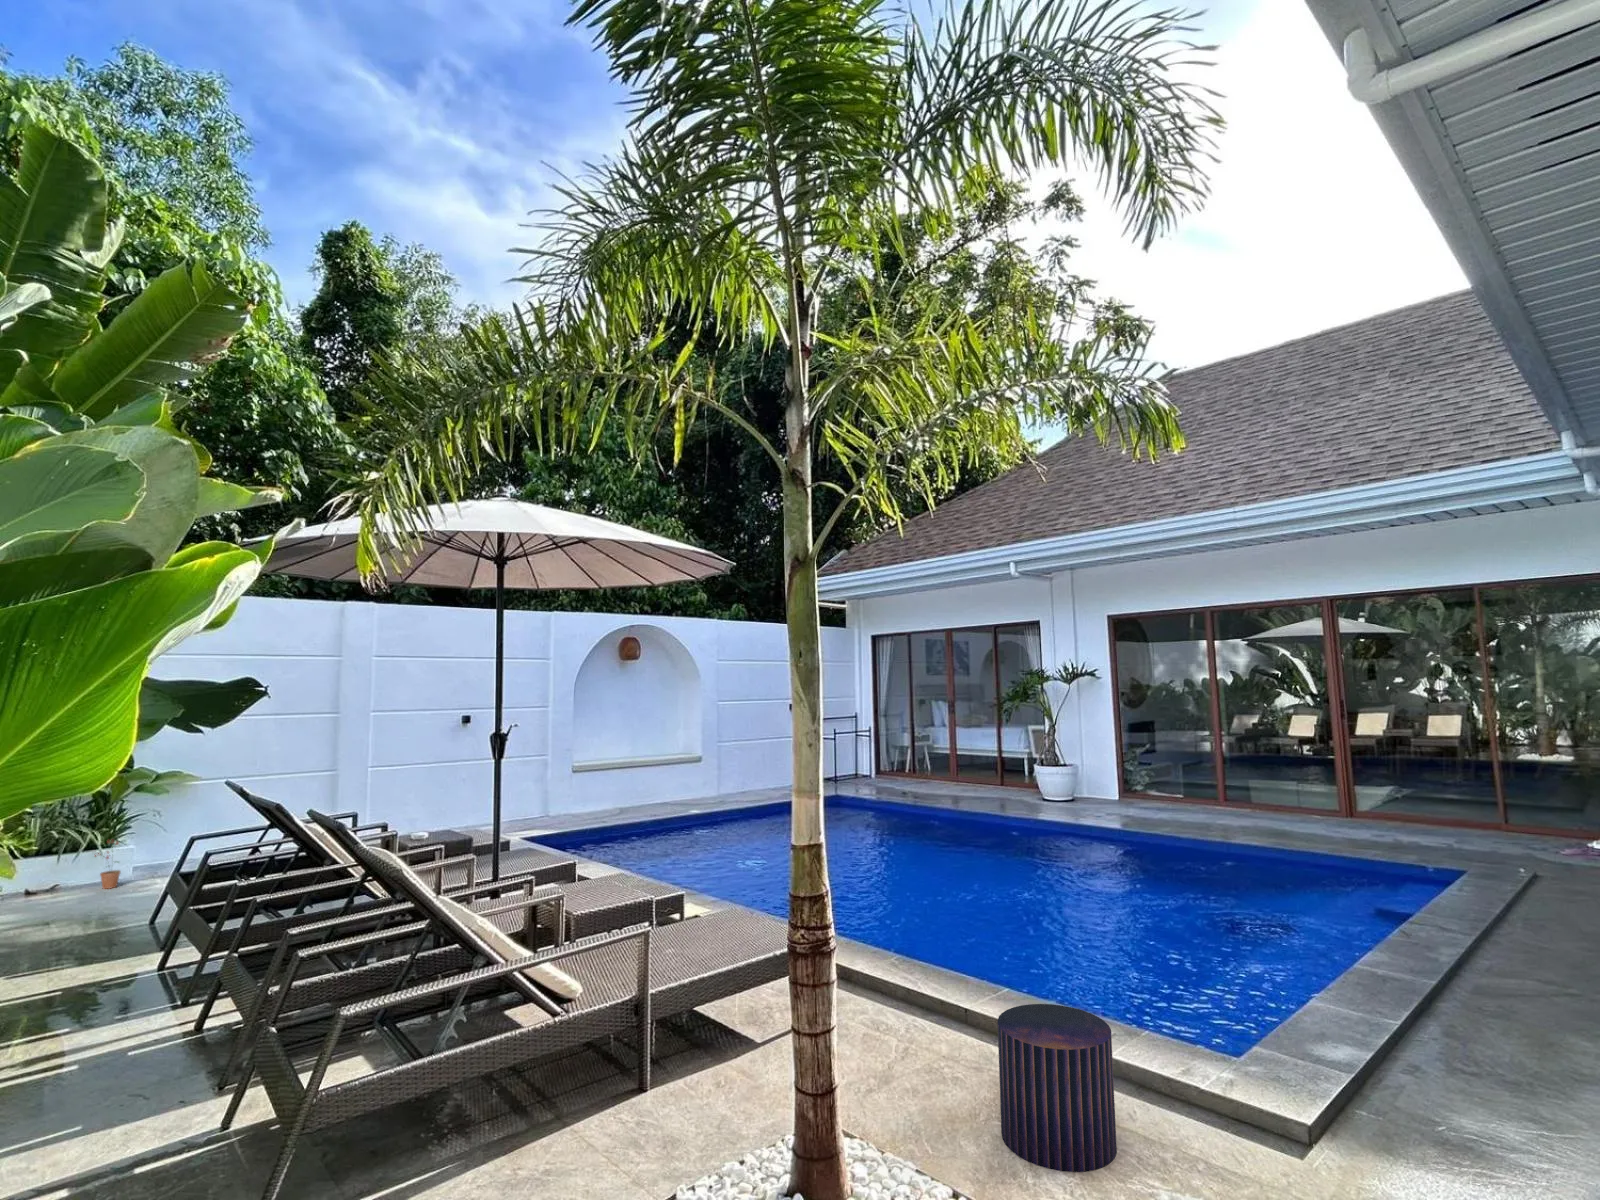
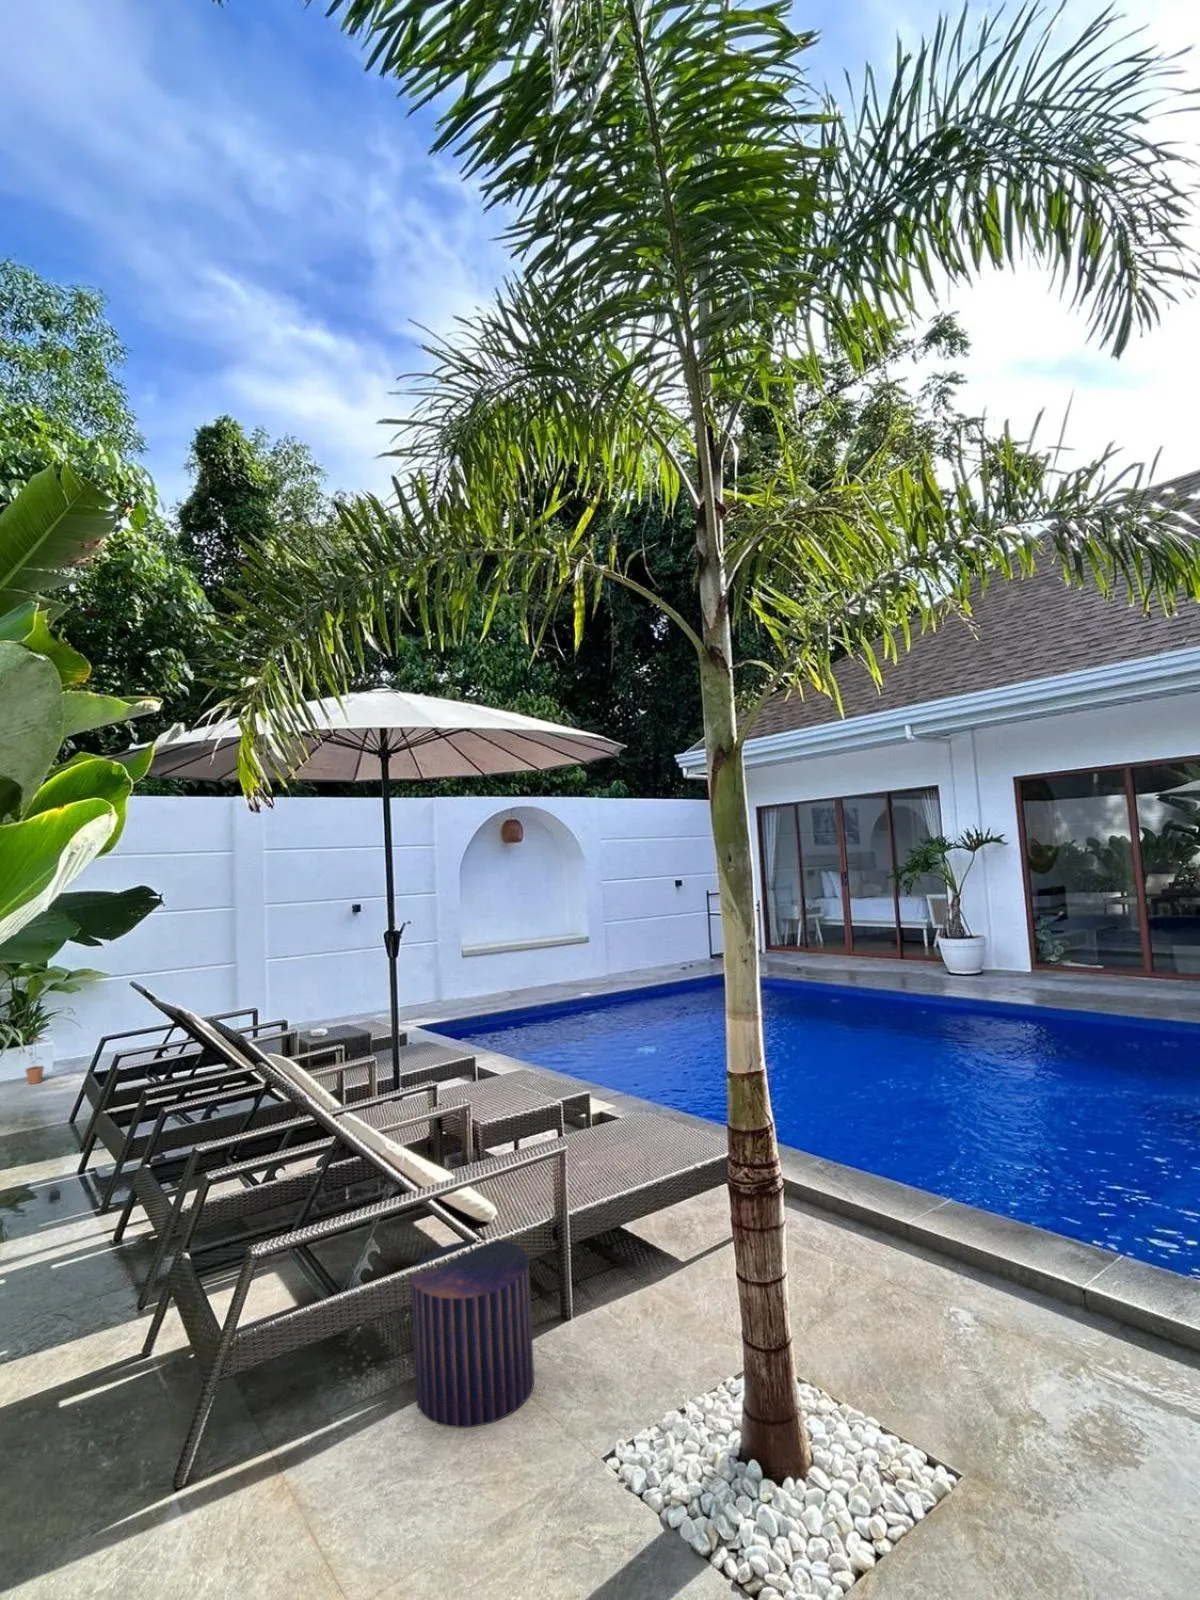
pouf: present [998,1004,1117,1172] -> present [411,1239,534,1428]

